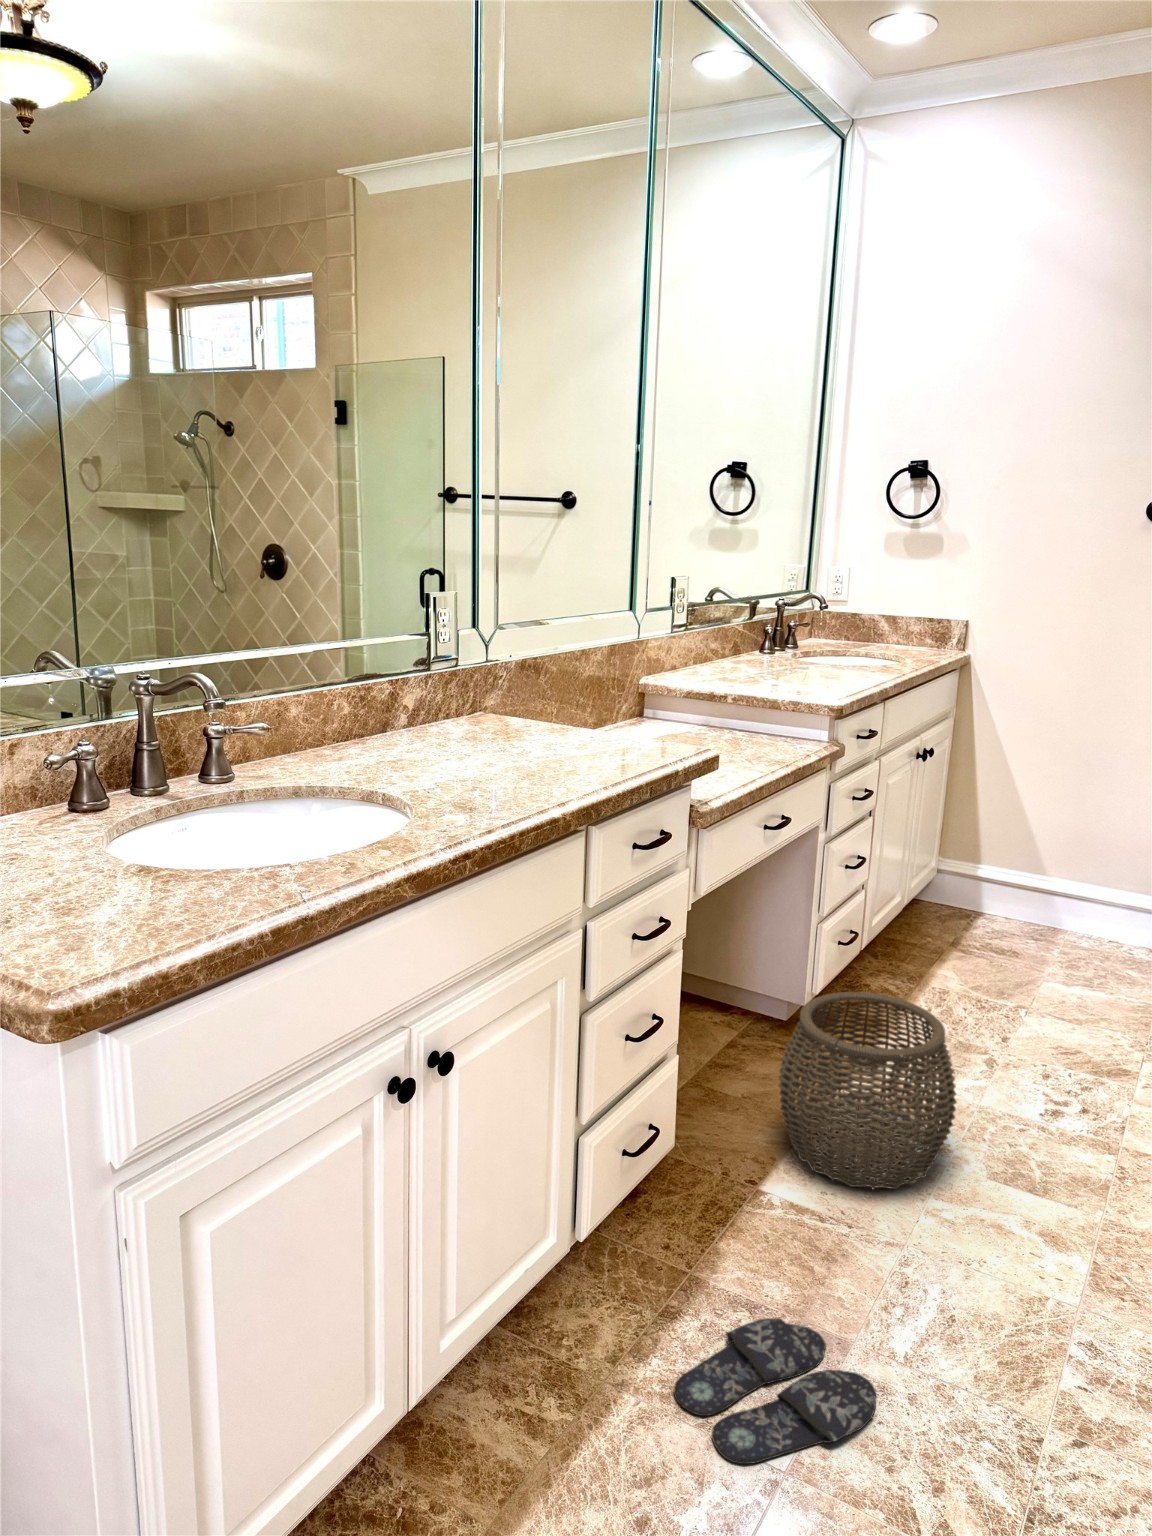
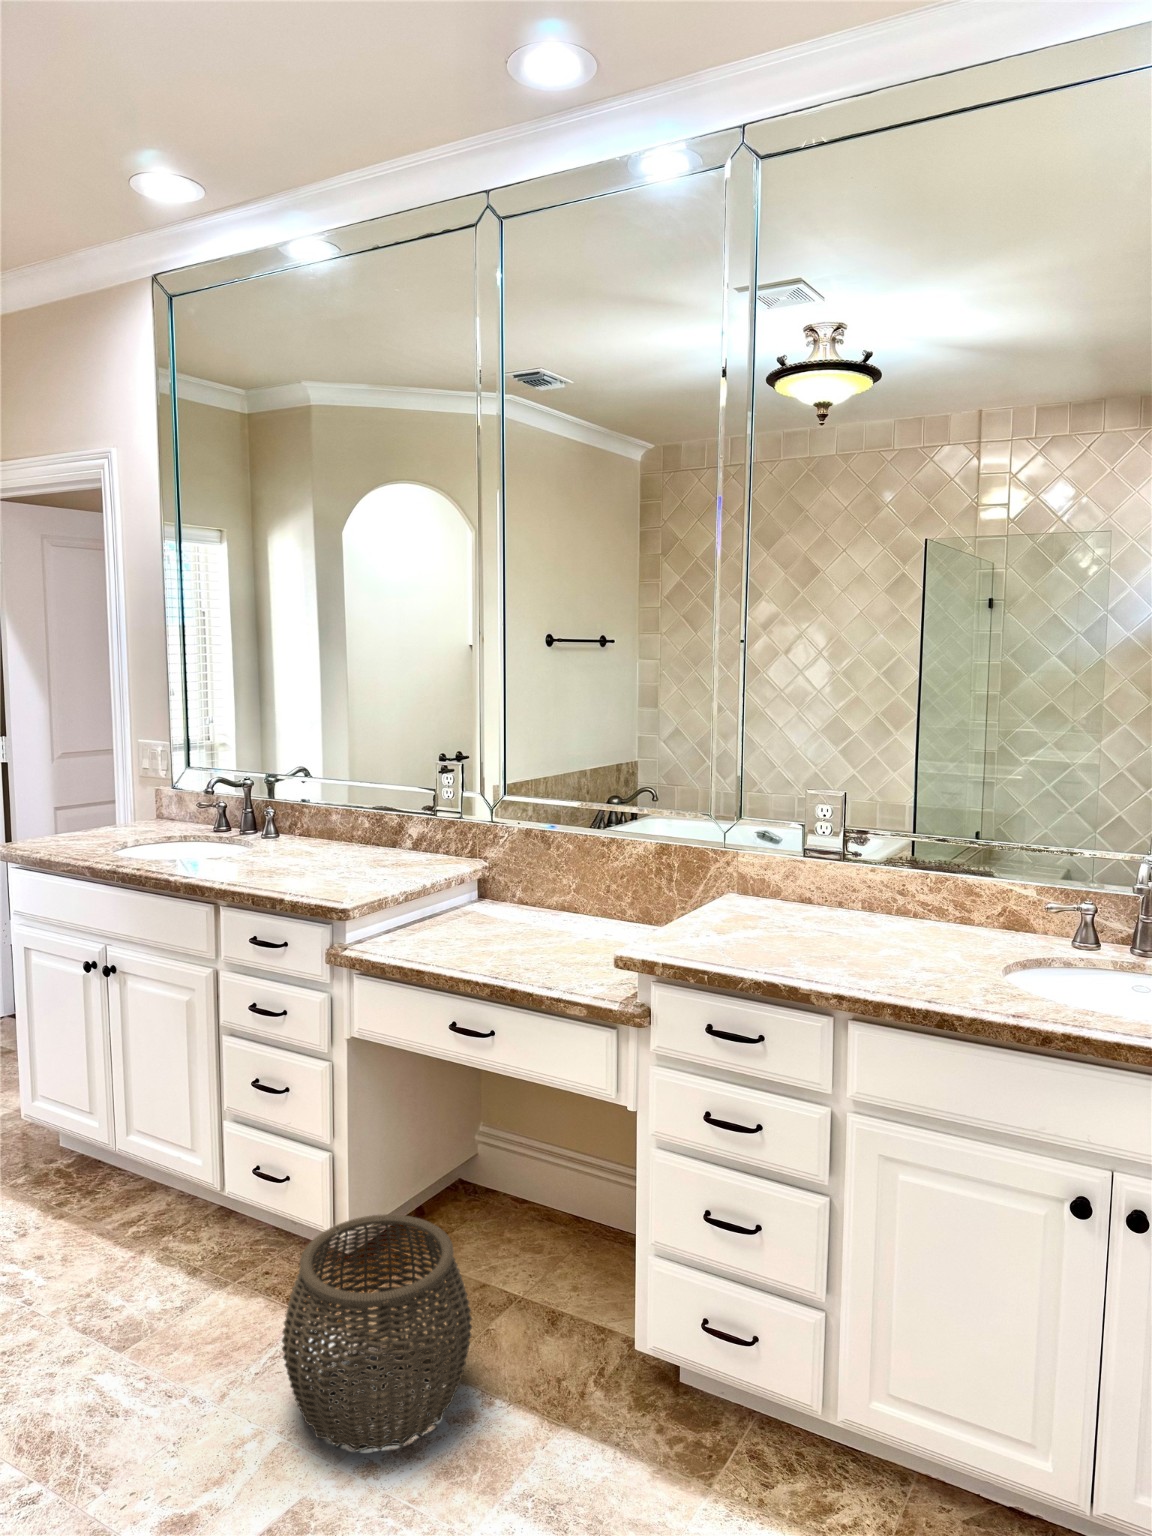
slippers: present [674,1318,876,1464] -> none [38,1268,164,1358]

